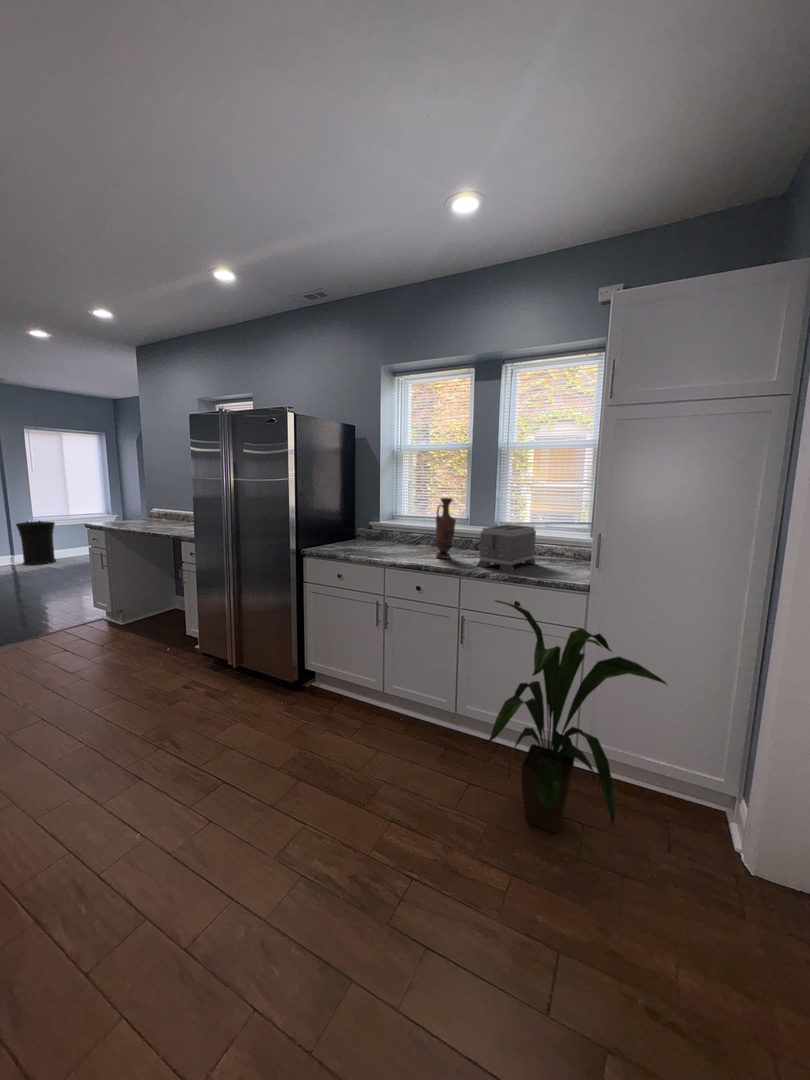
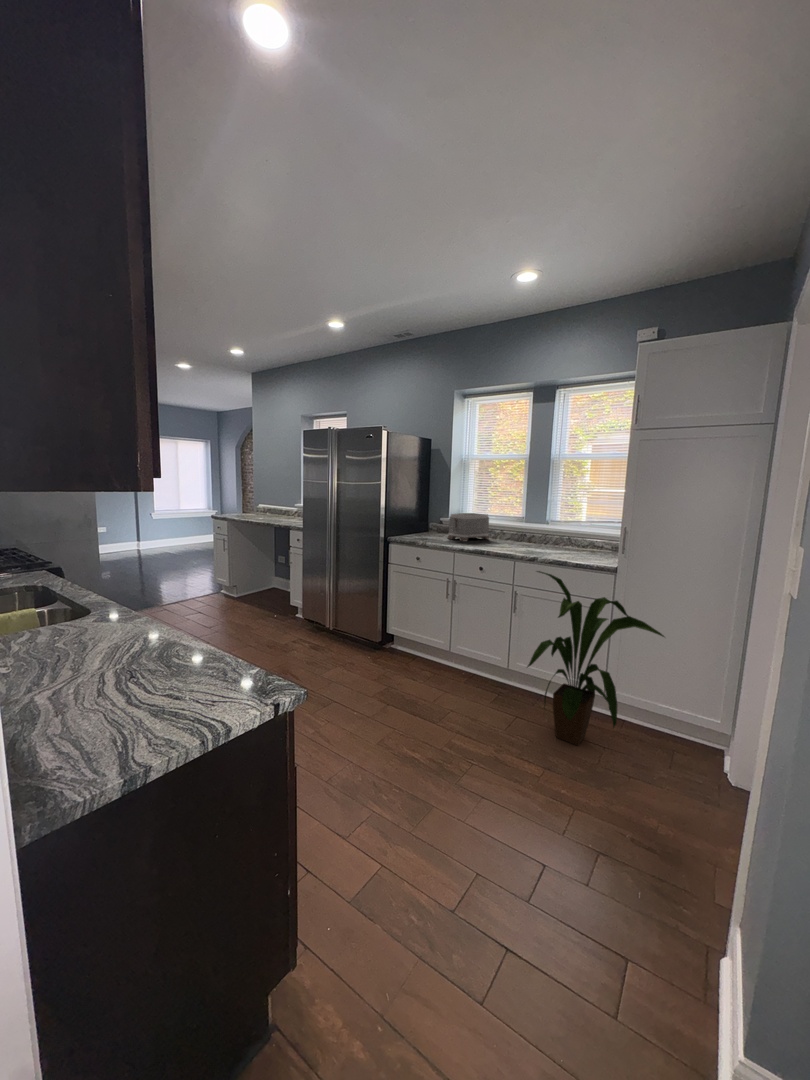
vase: present [436,498,456,558] -> none [495,498,512,547]
trash can: present [16,520,56,565] -> none [143,513,172,551]
toaster: present [478,524,536,571] -> present [448,513,489,541]

